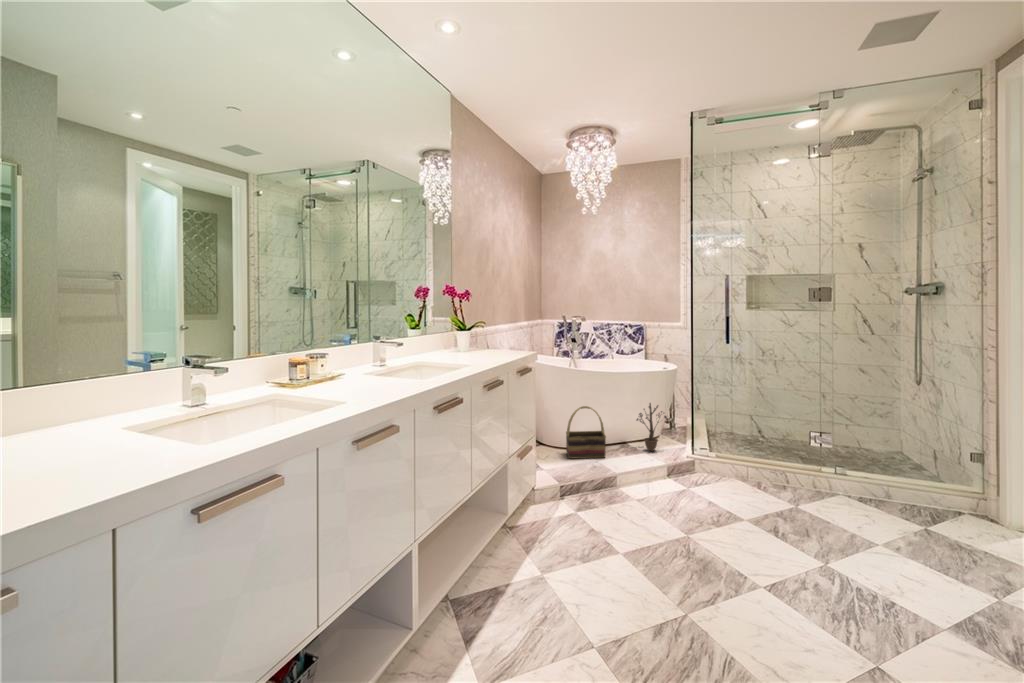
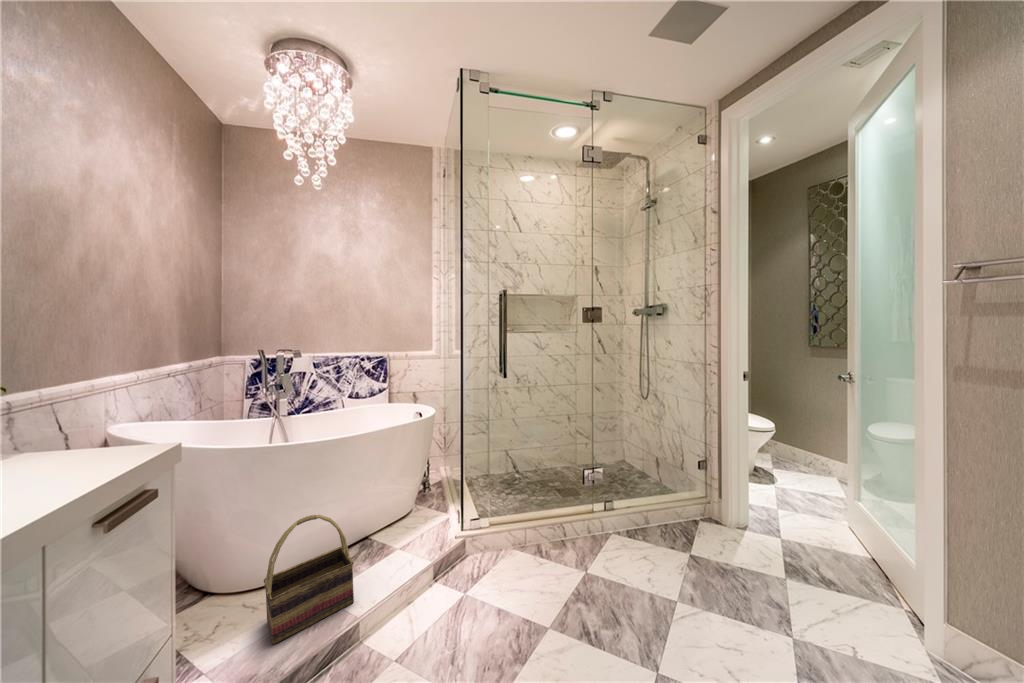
decorative plant: present [635,403,667,451] -> none [392,473,443,556]

